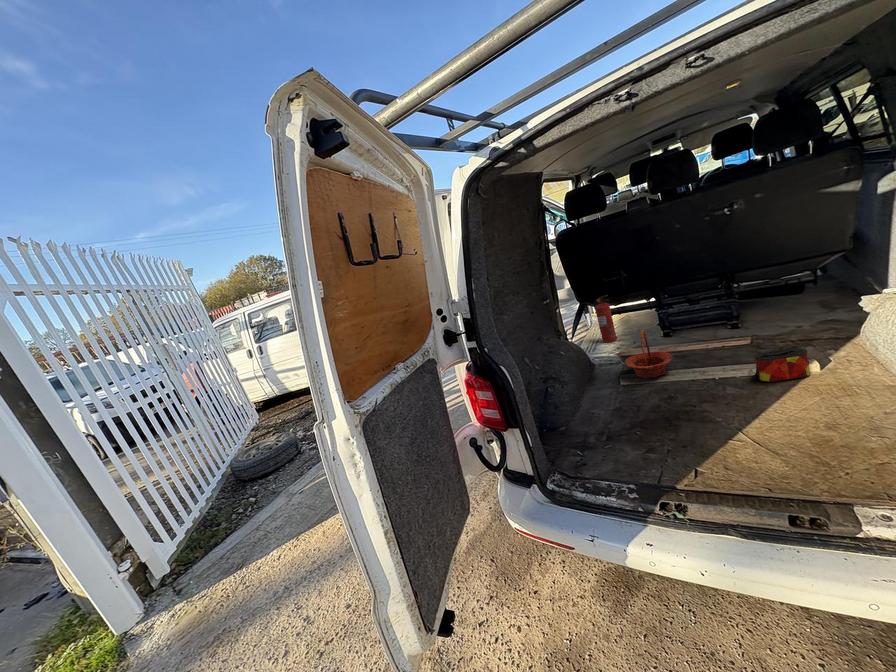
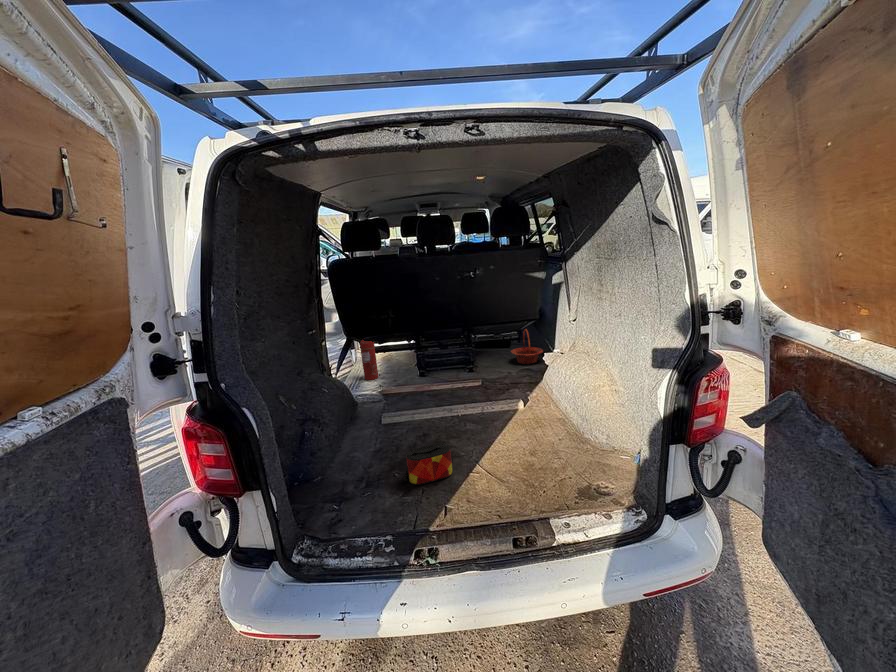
basket: present [624,330,674,378] -> present [511,329,544,364]
bag: present [751,348,810,382] -> present [402,443,453,485]

